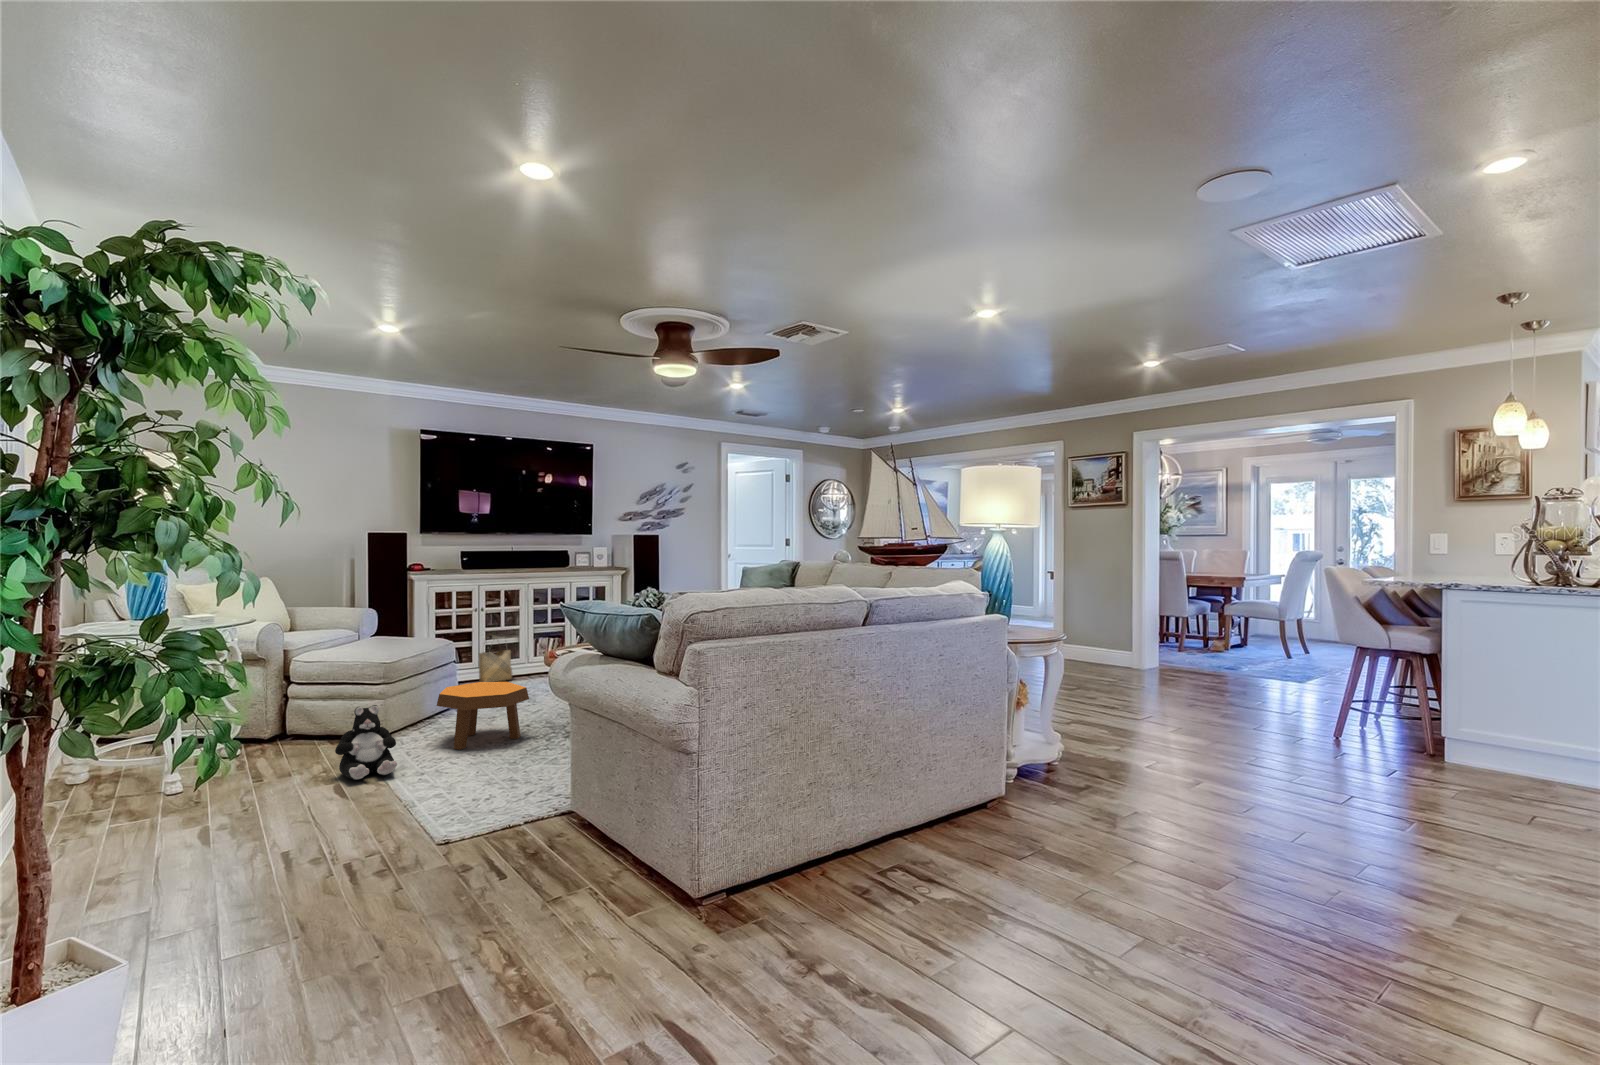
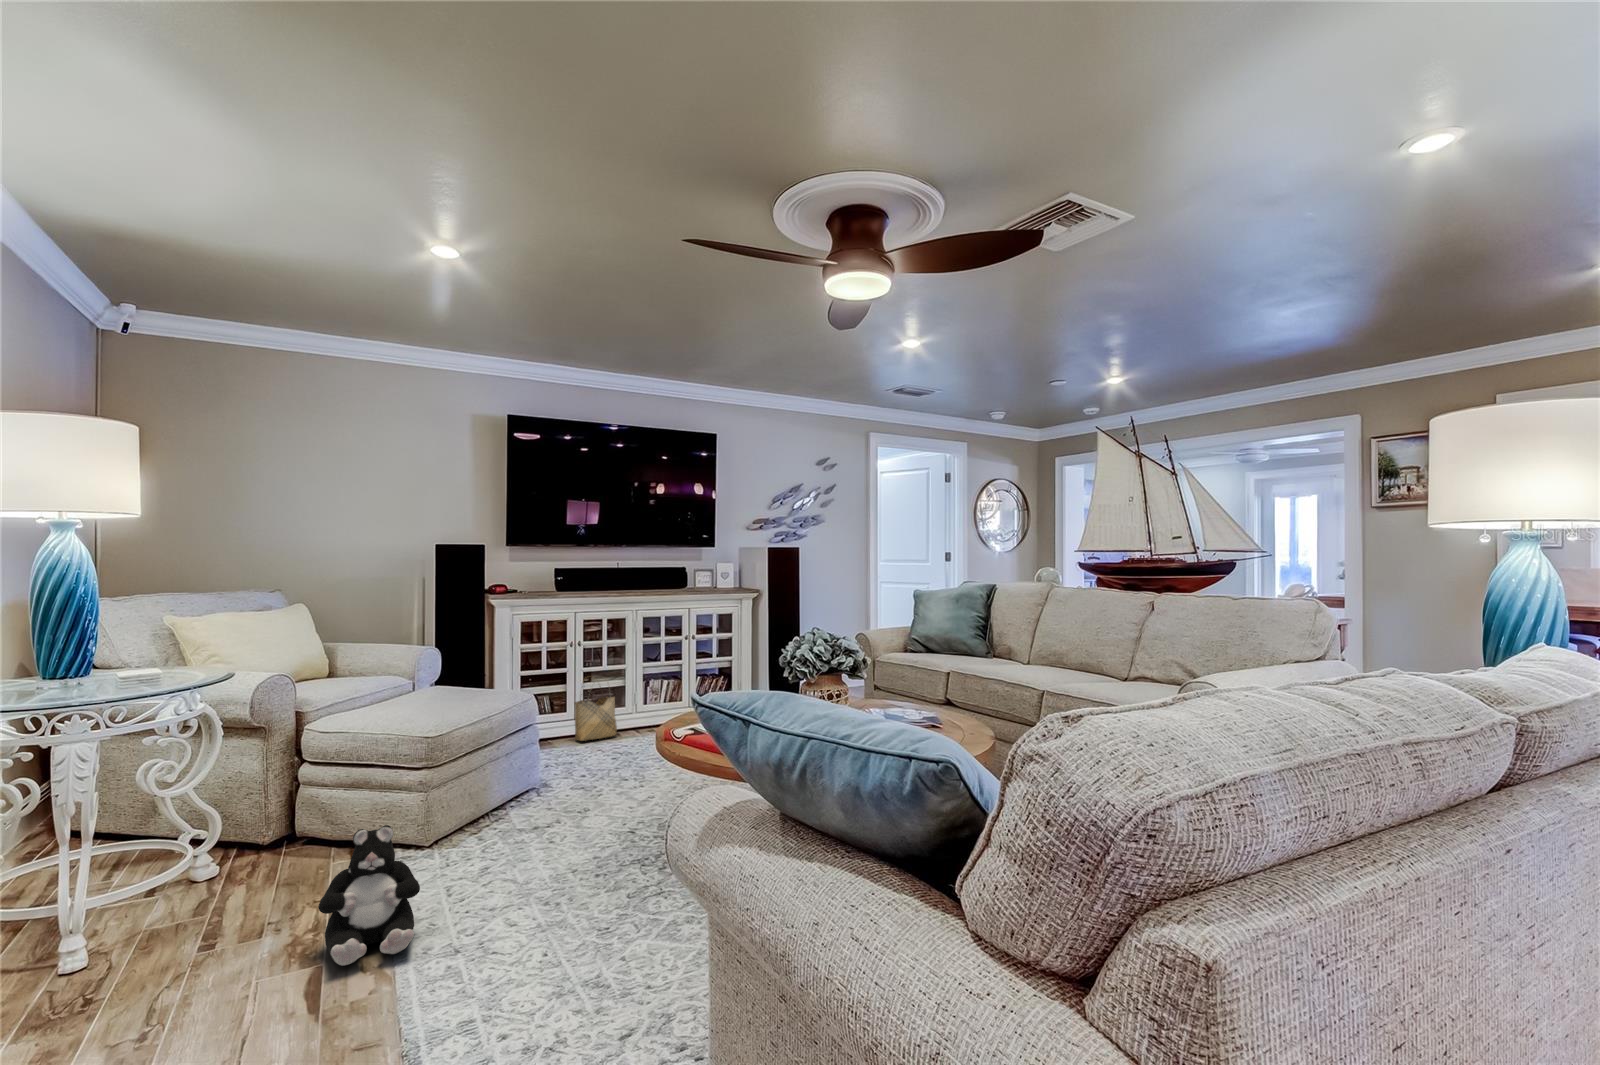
footstool: present [437,682,529,750] -> none [495,765,633,885]

